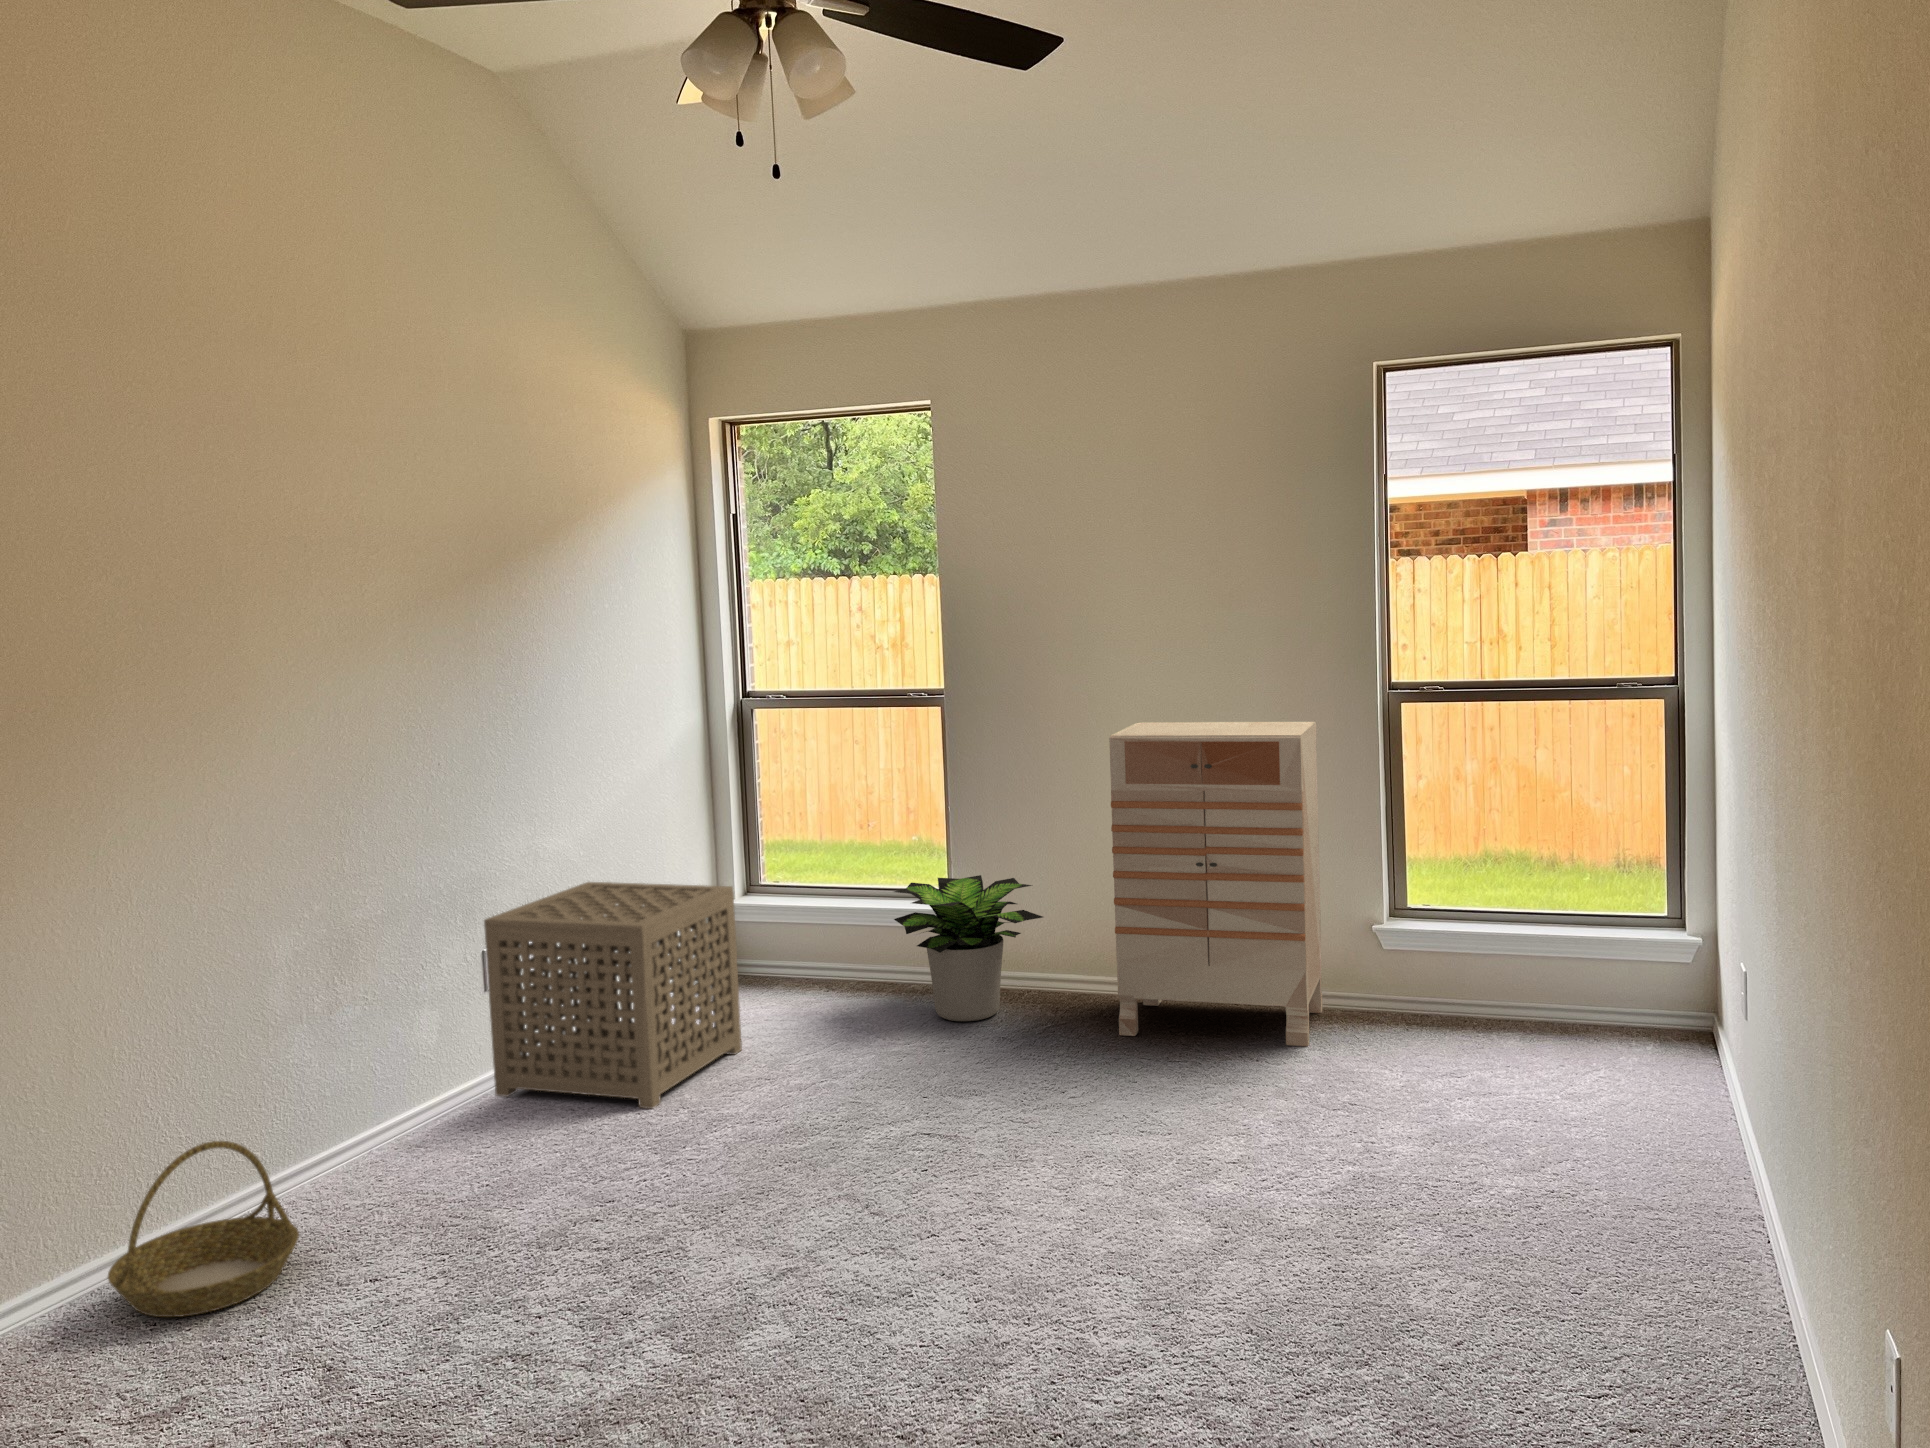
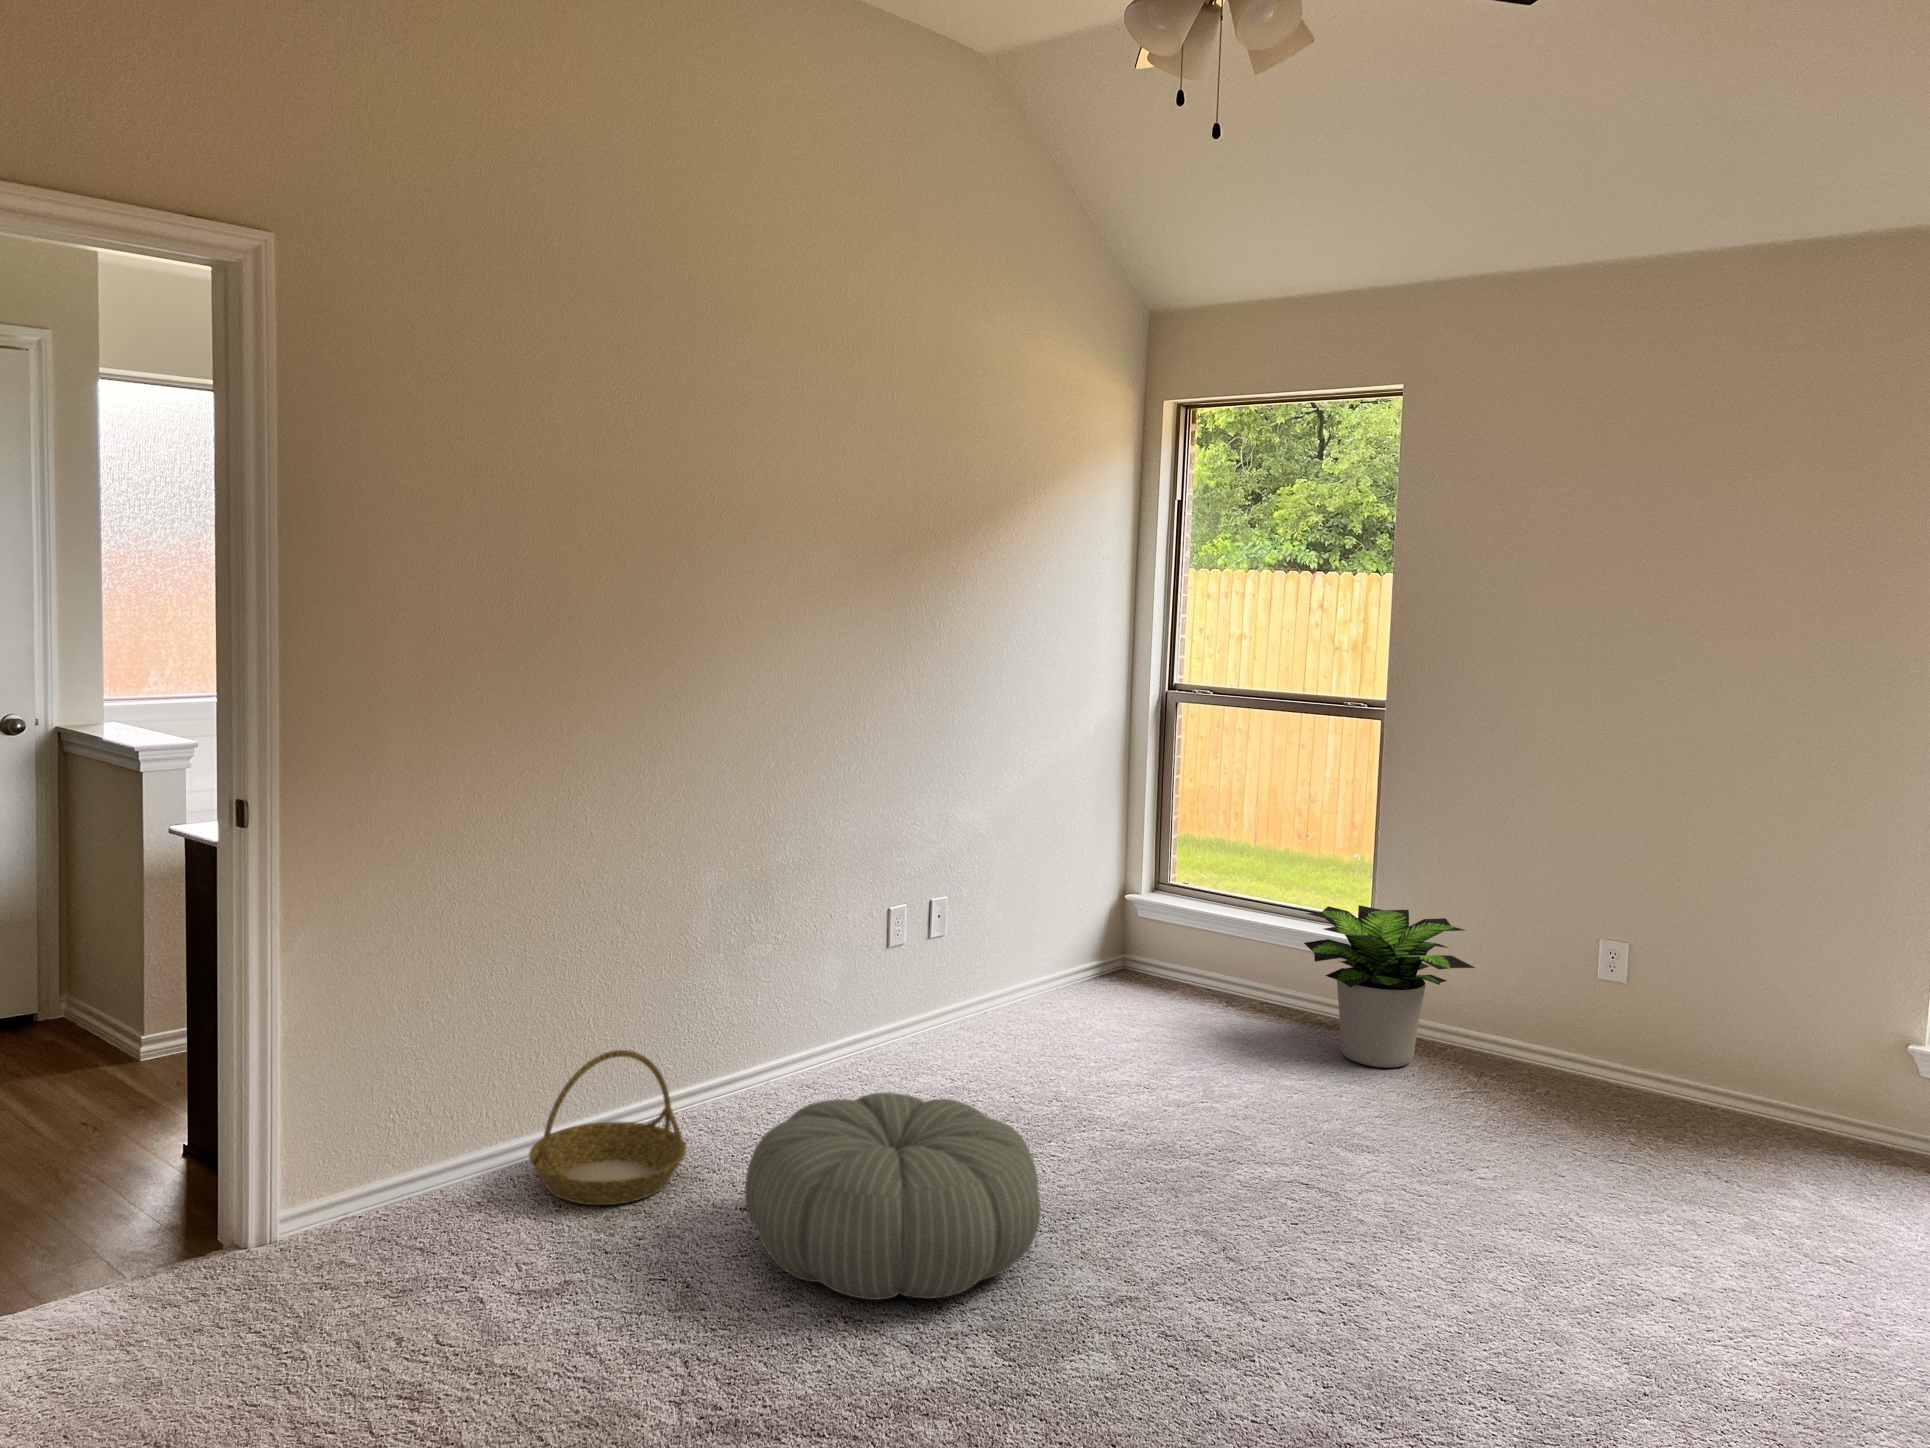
dresser: present [1109,722,1323,1046] -> none [1550,763,1849,1176]
side table: present [484,882,742,1109] -> none [886,857,1135,1096]
pouf: none [380,1121,695,1334] -> present [745,1093,1040,1300]

